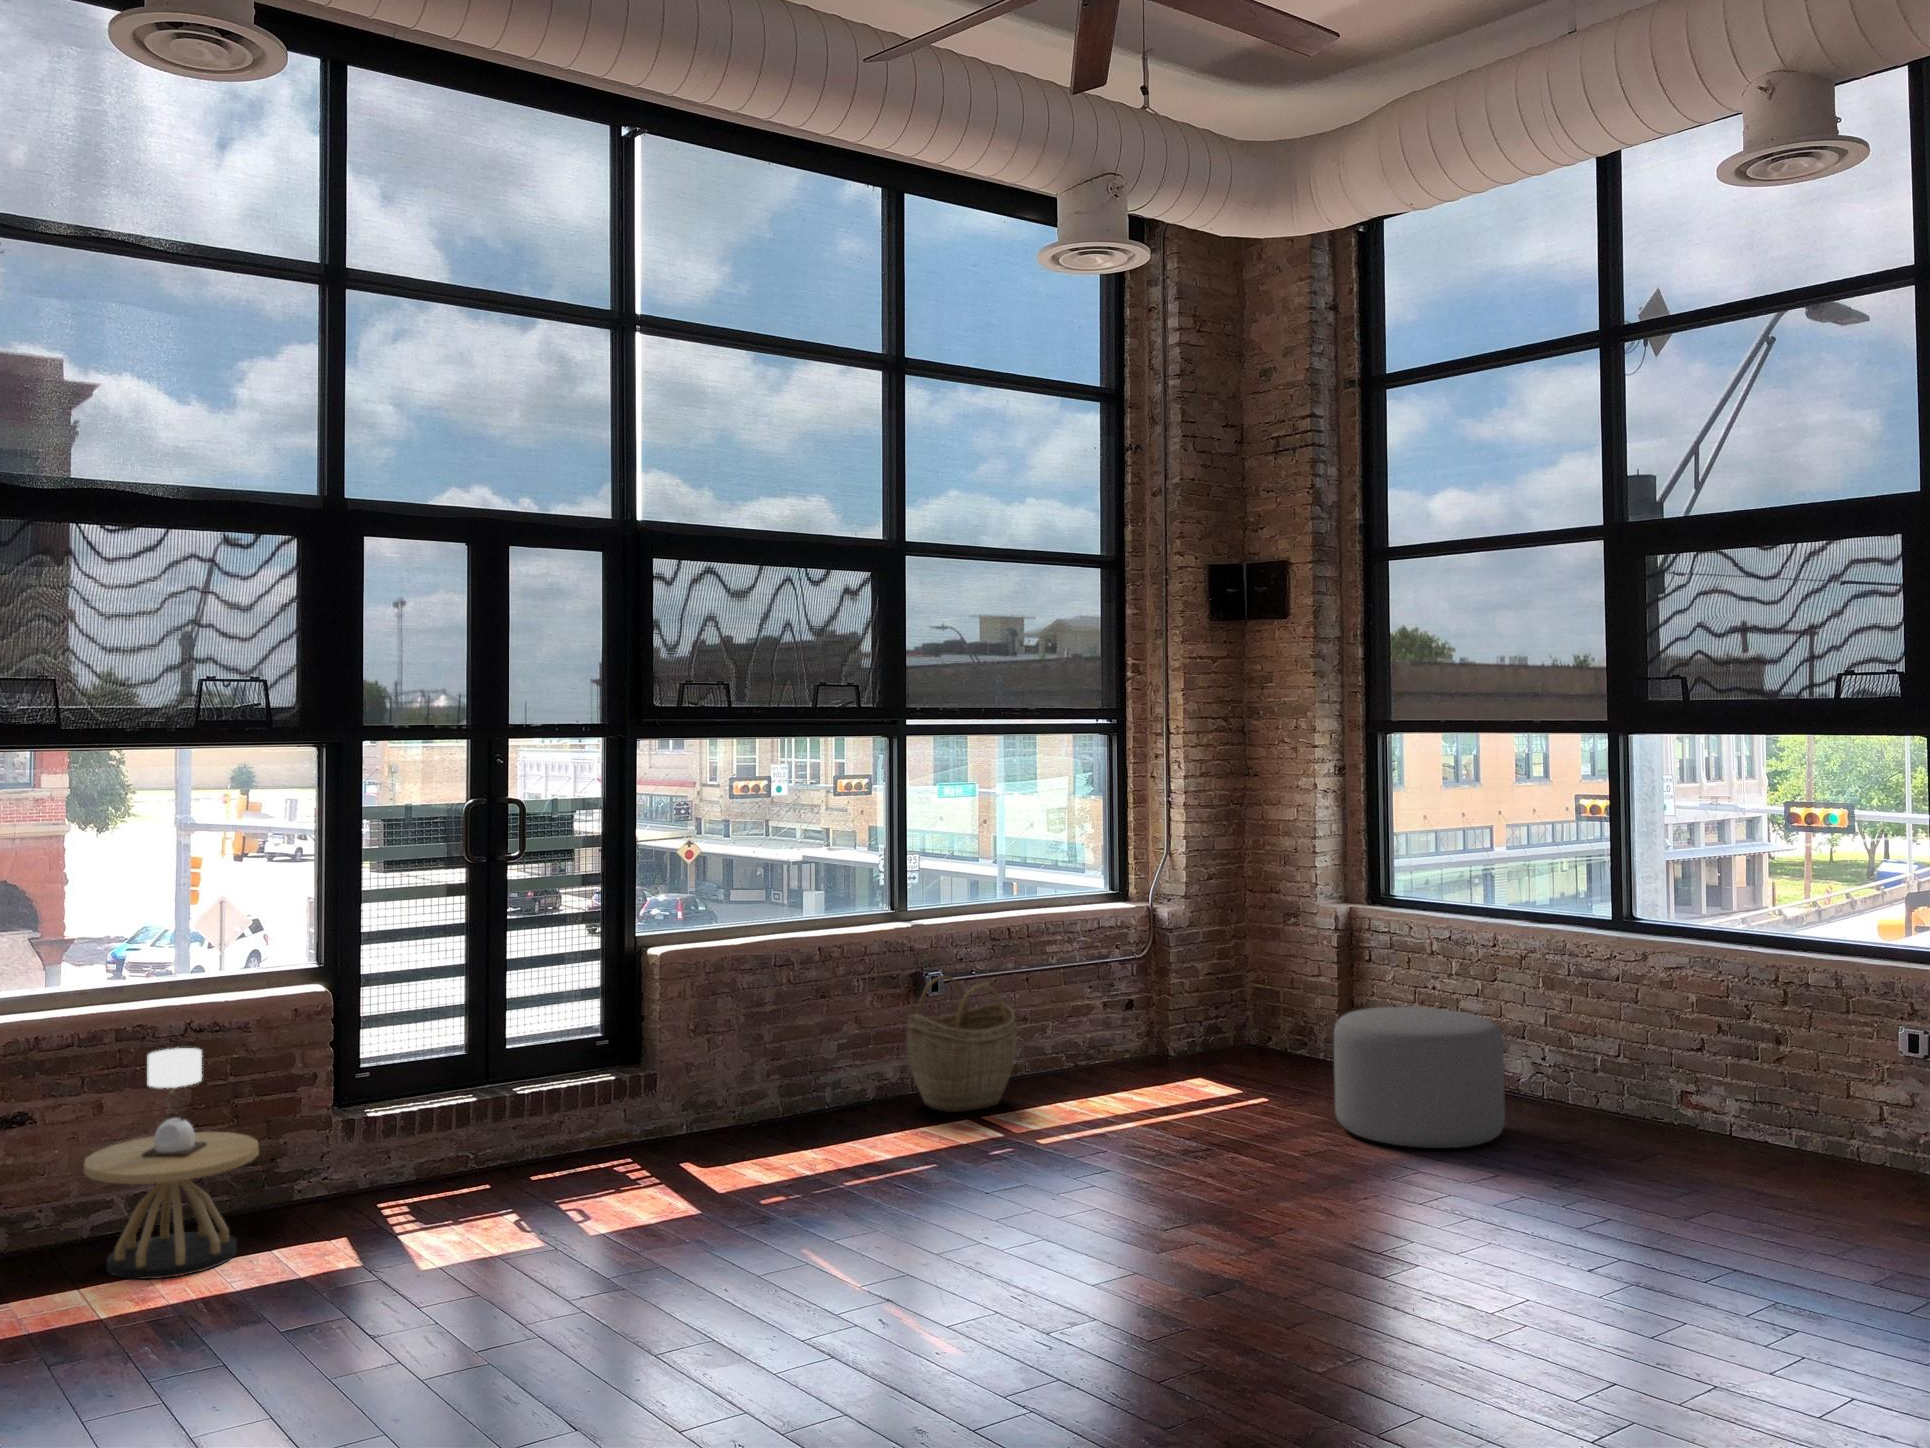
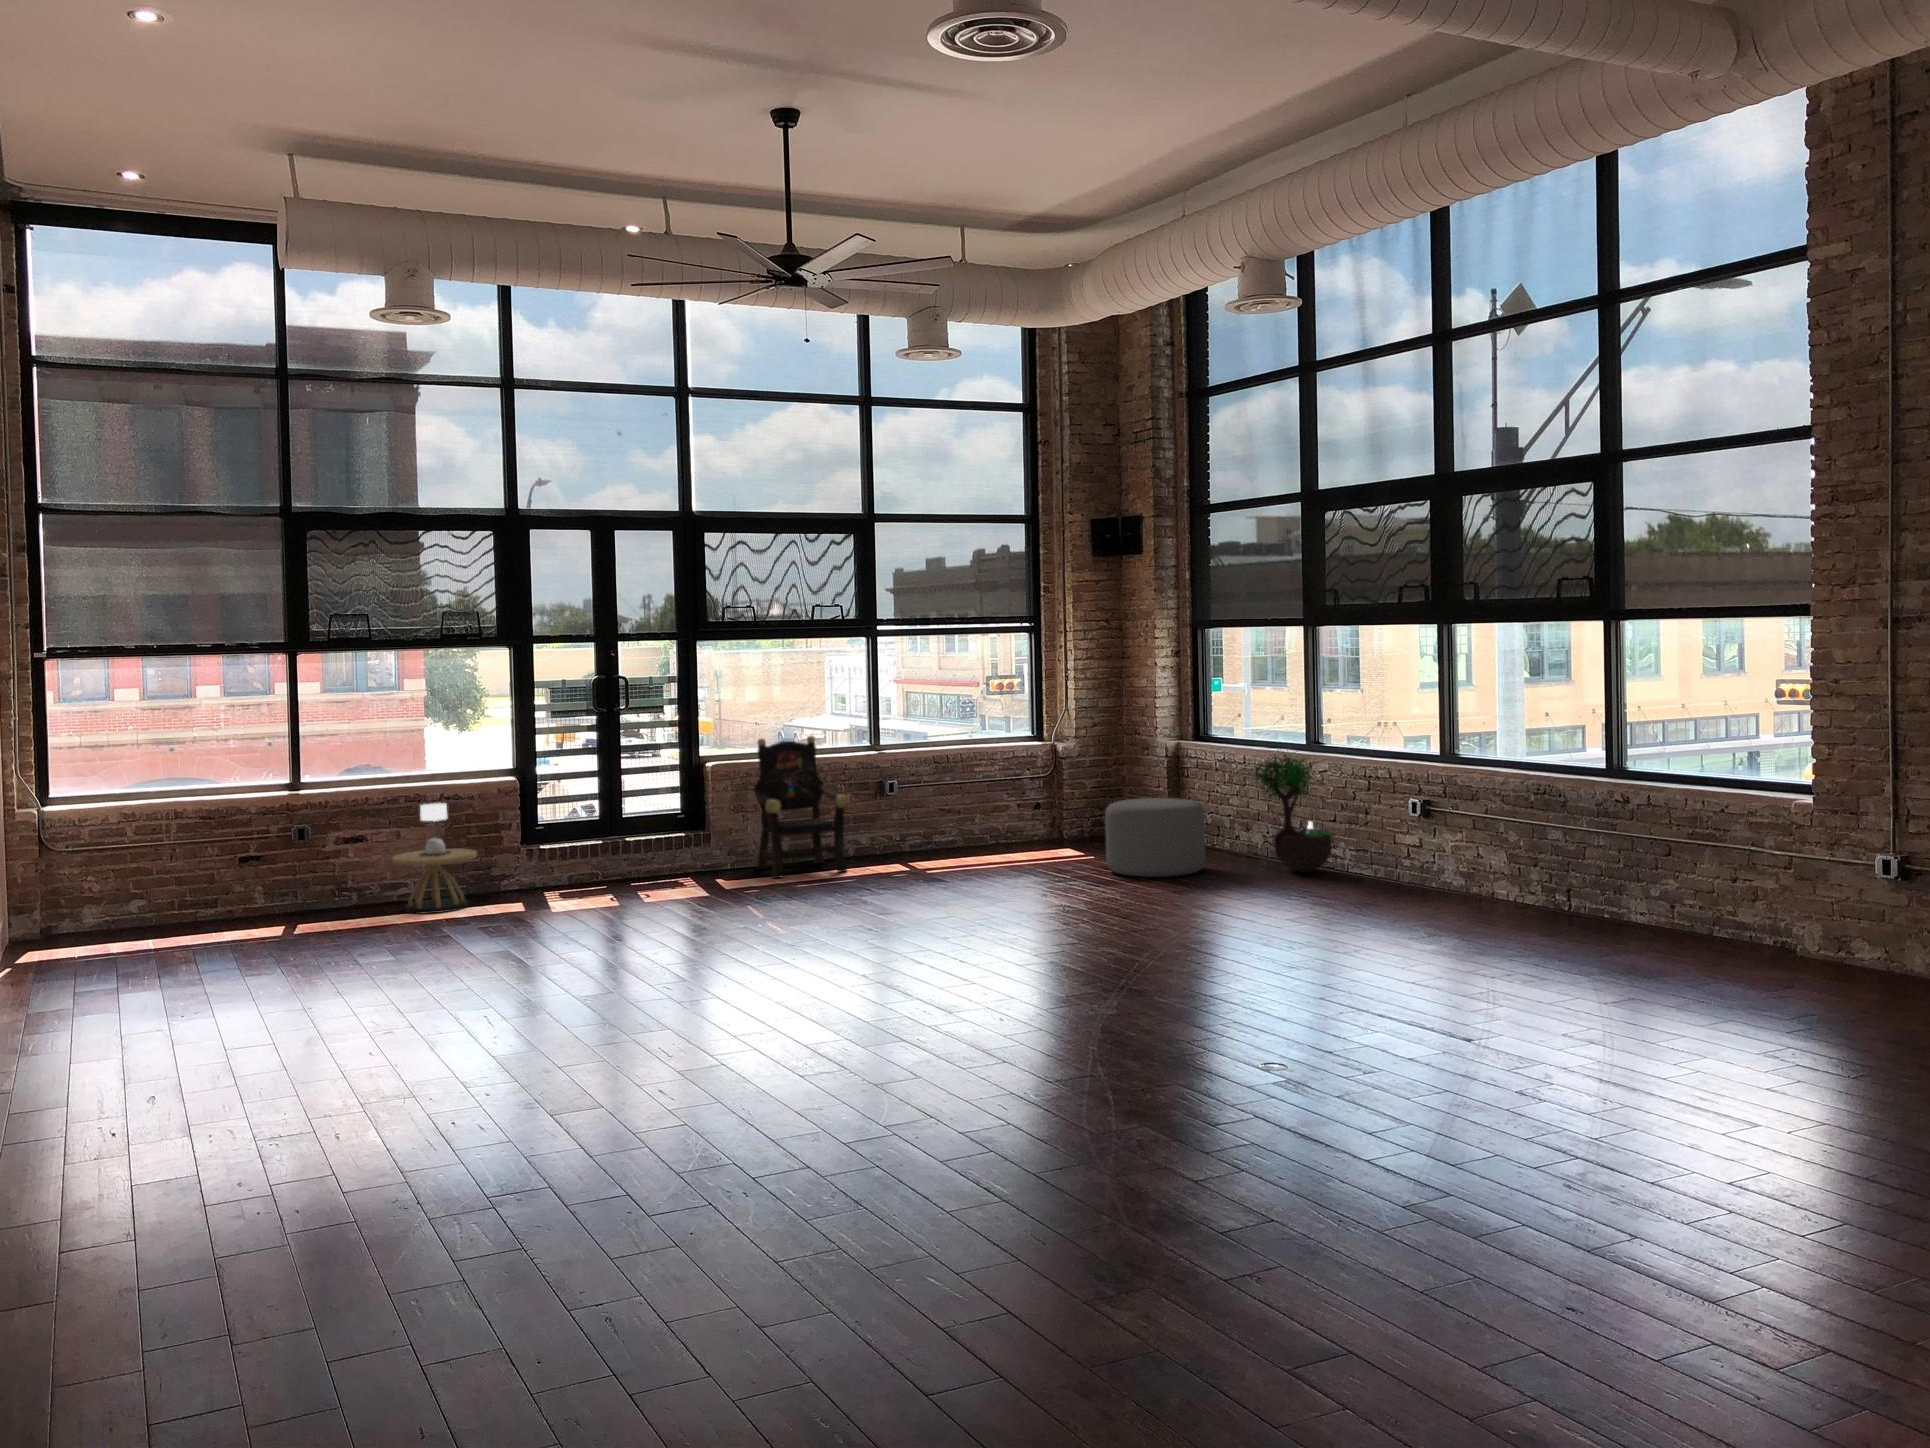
armchair: none [730,900,906,1158] -> present [754,736,850,878]
potted tree: none [1568,918,1710,1133] -> present [1244,749,1332,872]
woven basket: present [906,976,1016,1112] -> none [869,783,936,862]

